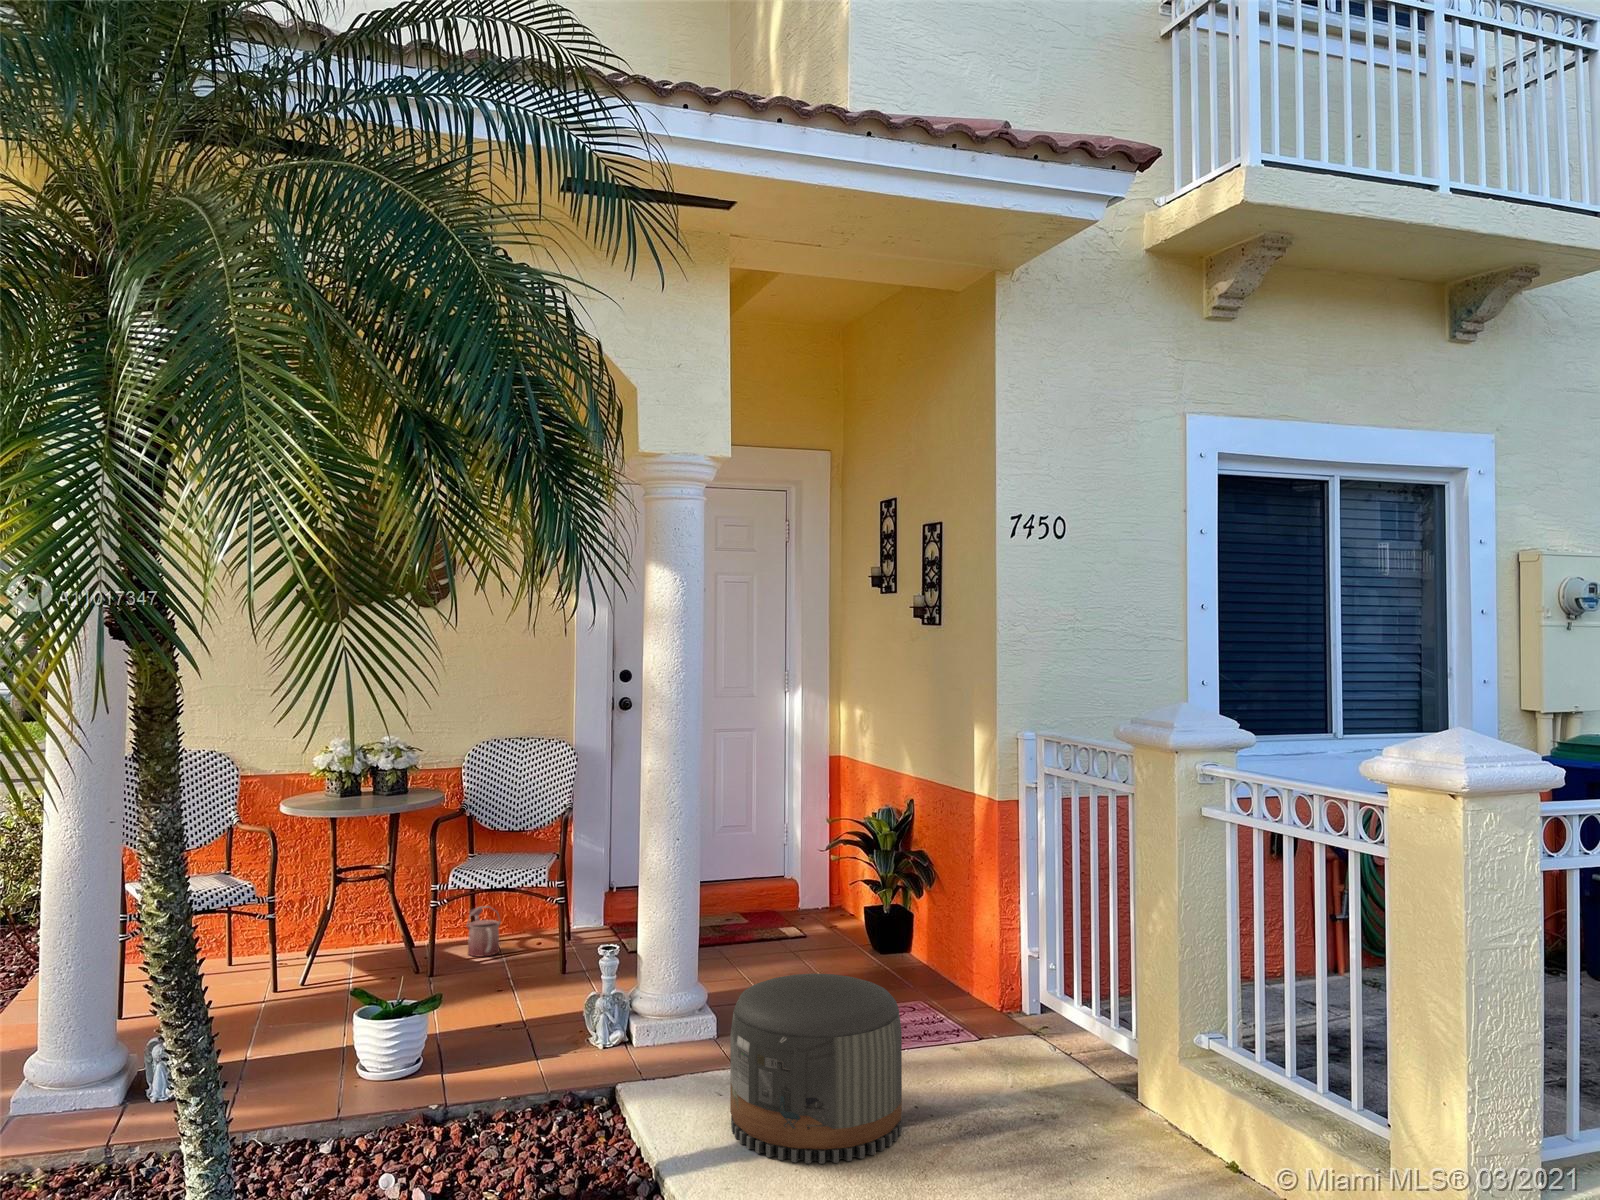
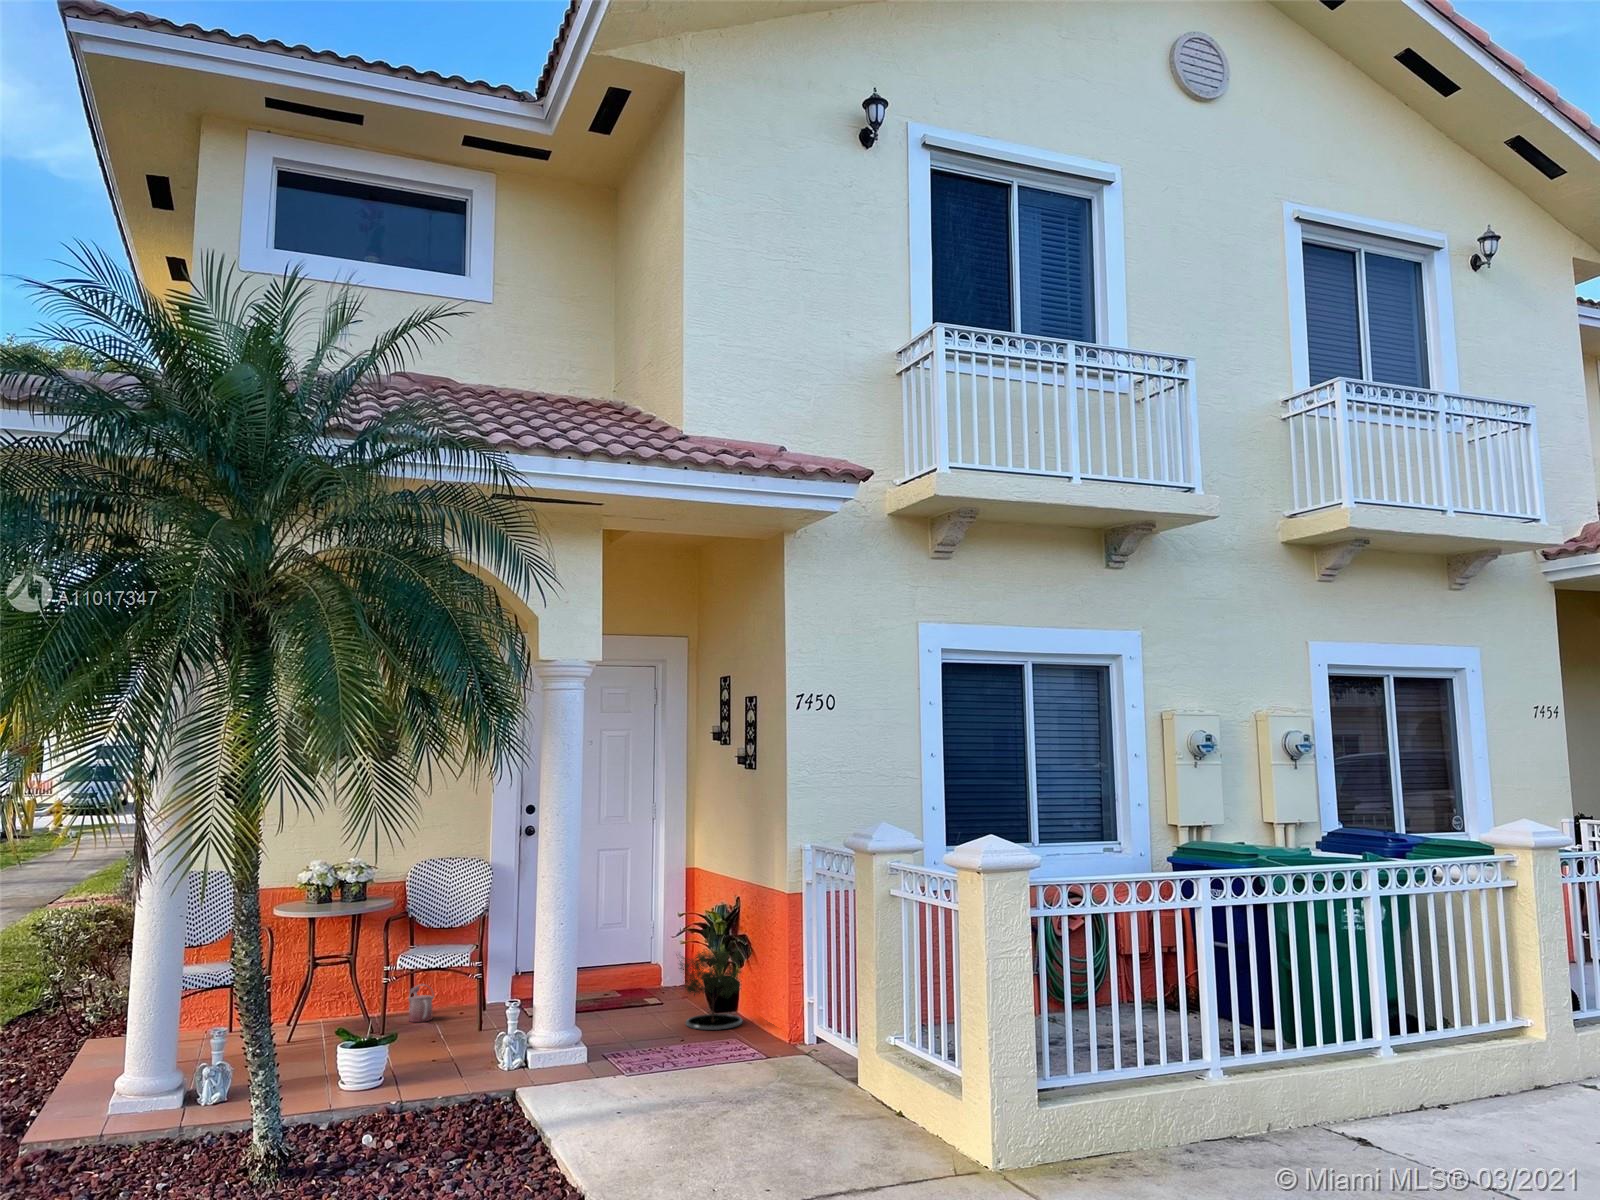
potted tree: none [826,827,926,984] -> present [680,922,742,1030]
pouf: present [730,974,902,1163] -> none [591,1007,702,1121]

